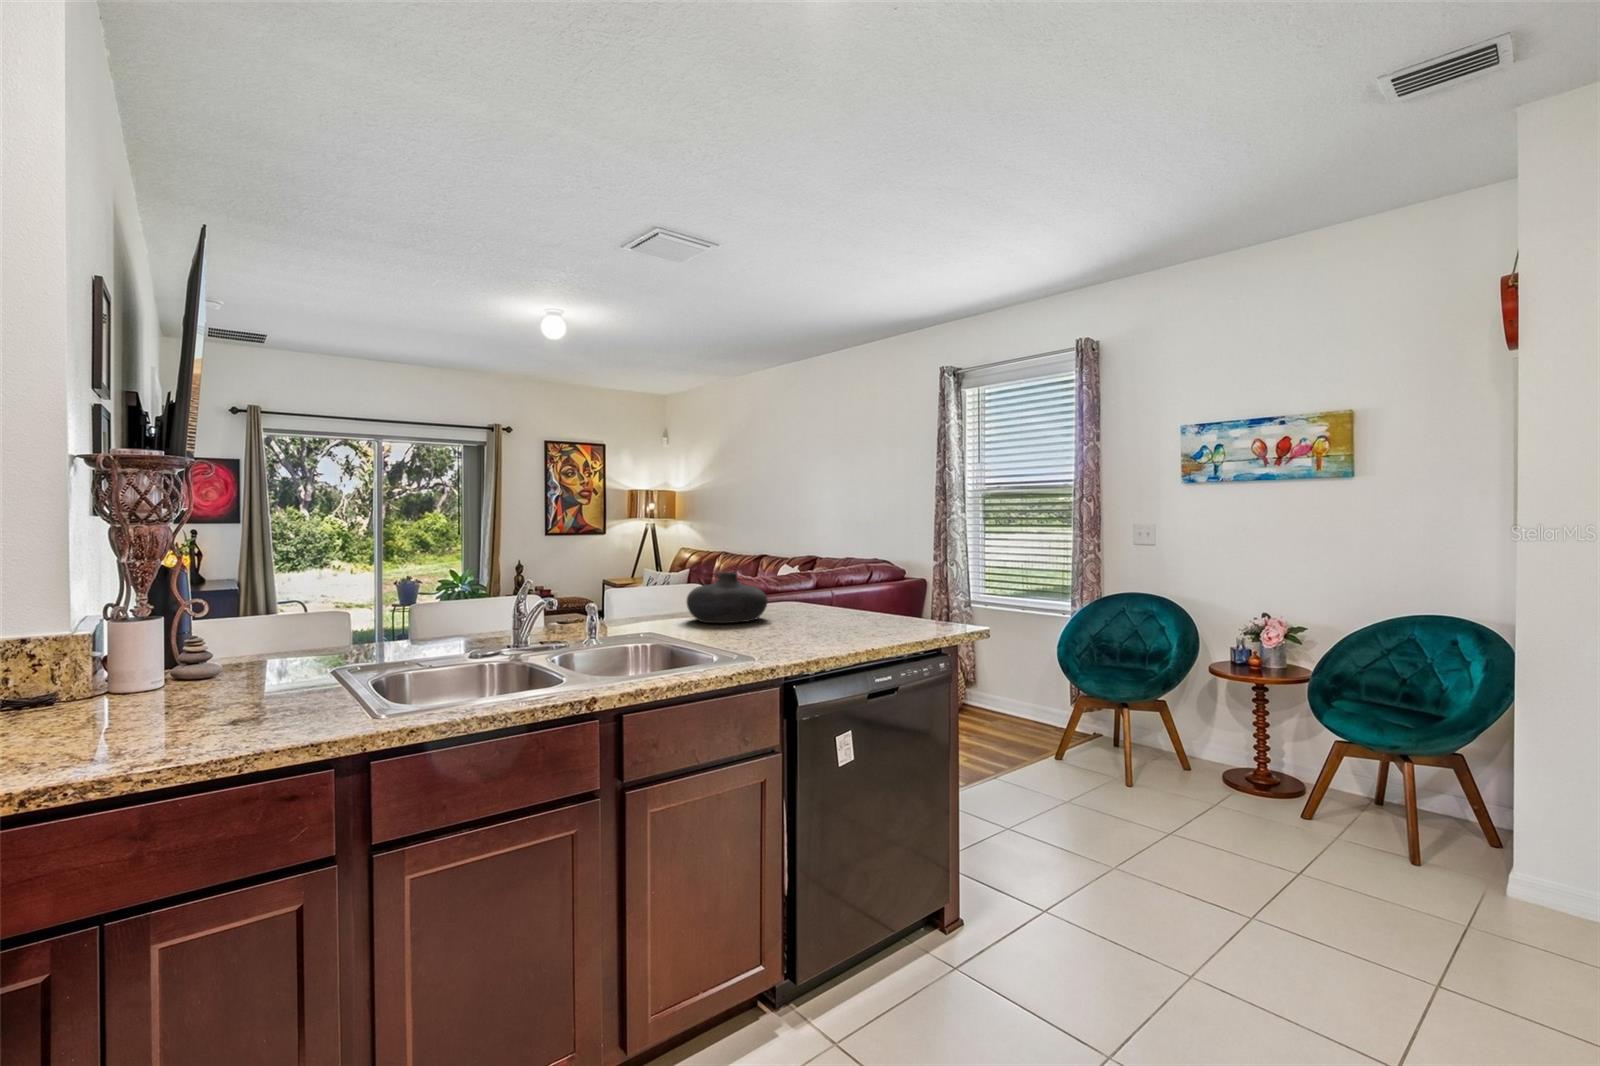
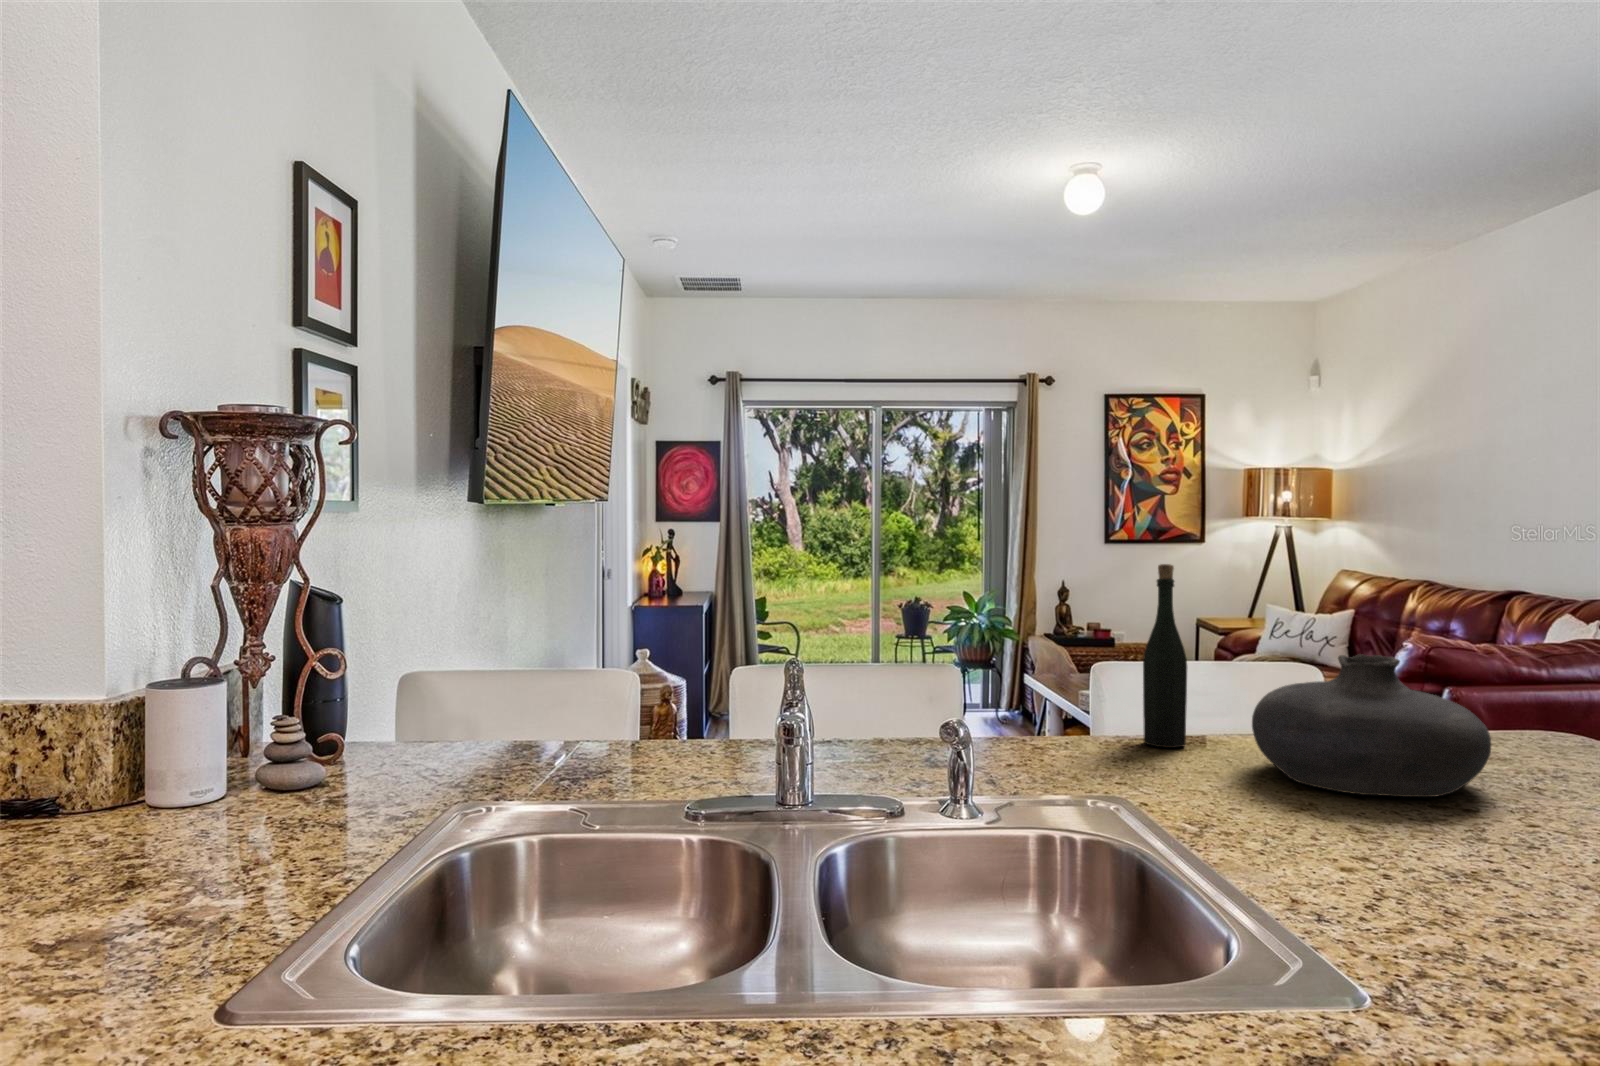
bottle: none [638,539,657,620] -> present [1143,564,1187,748]

